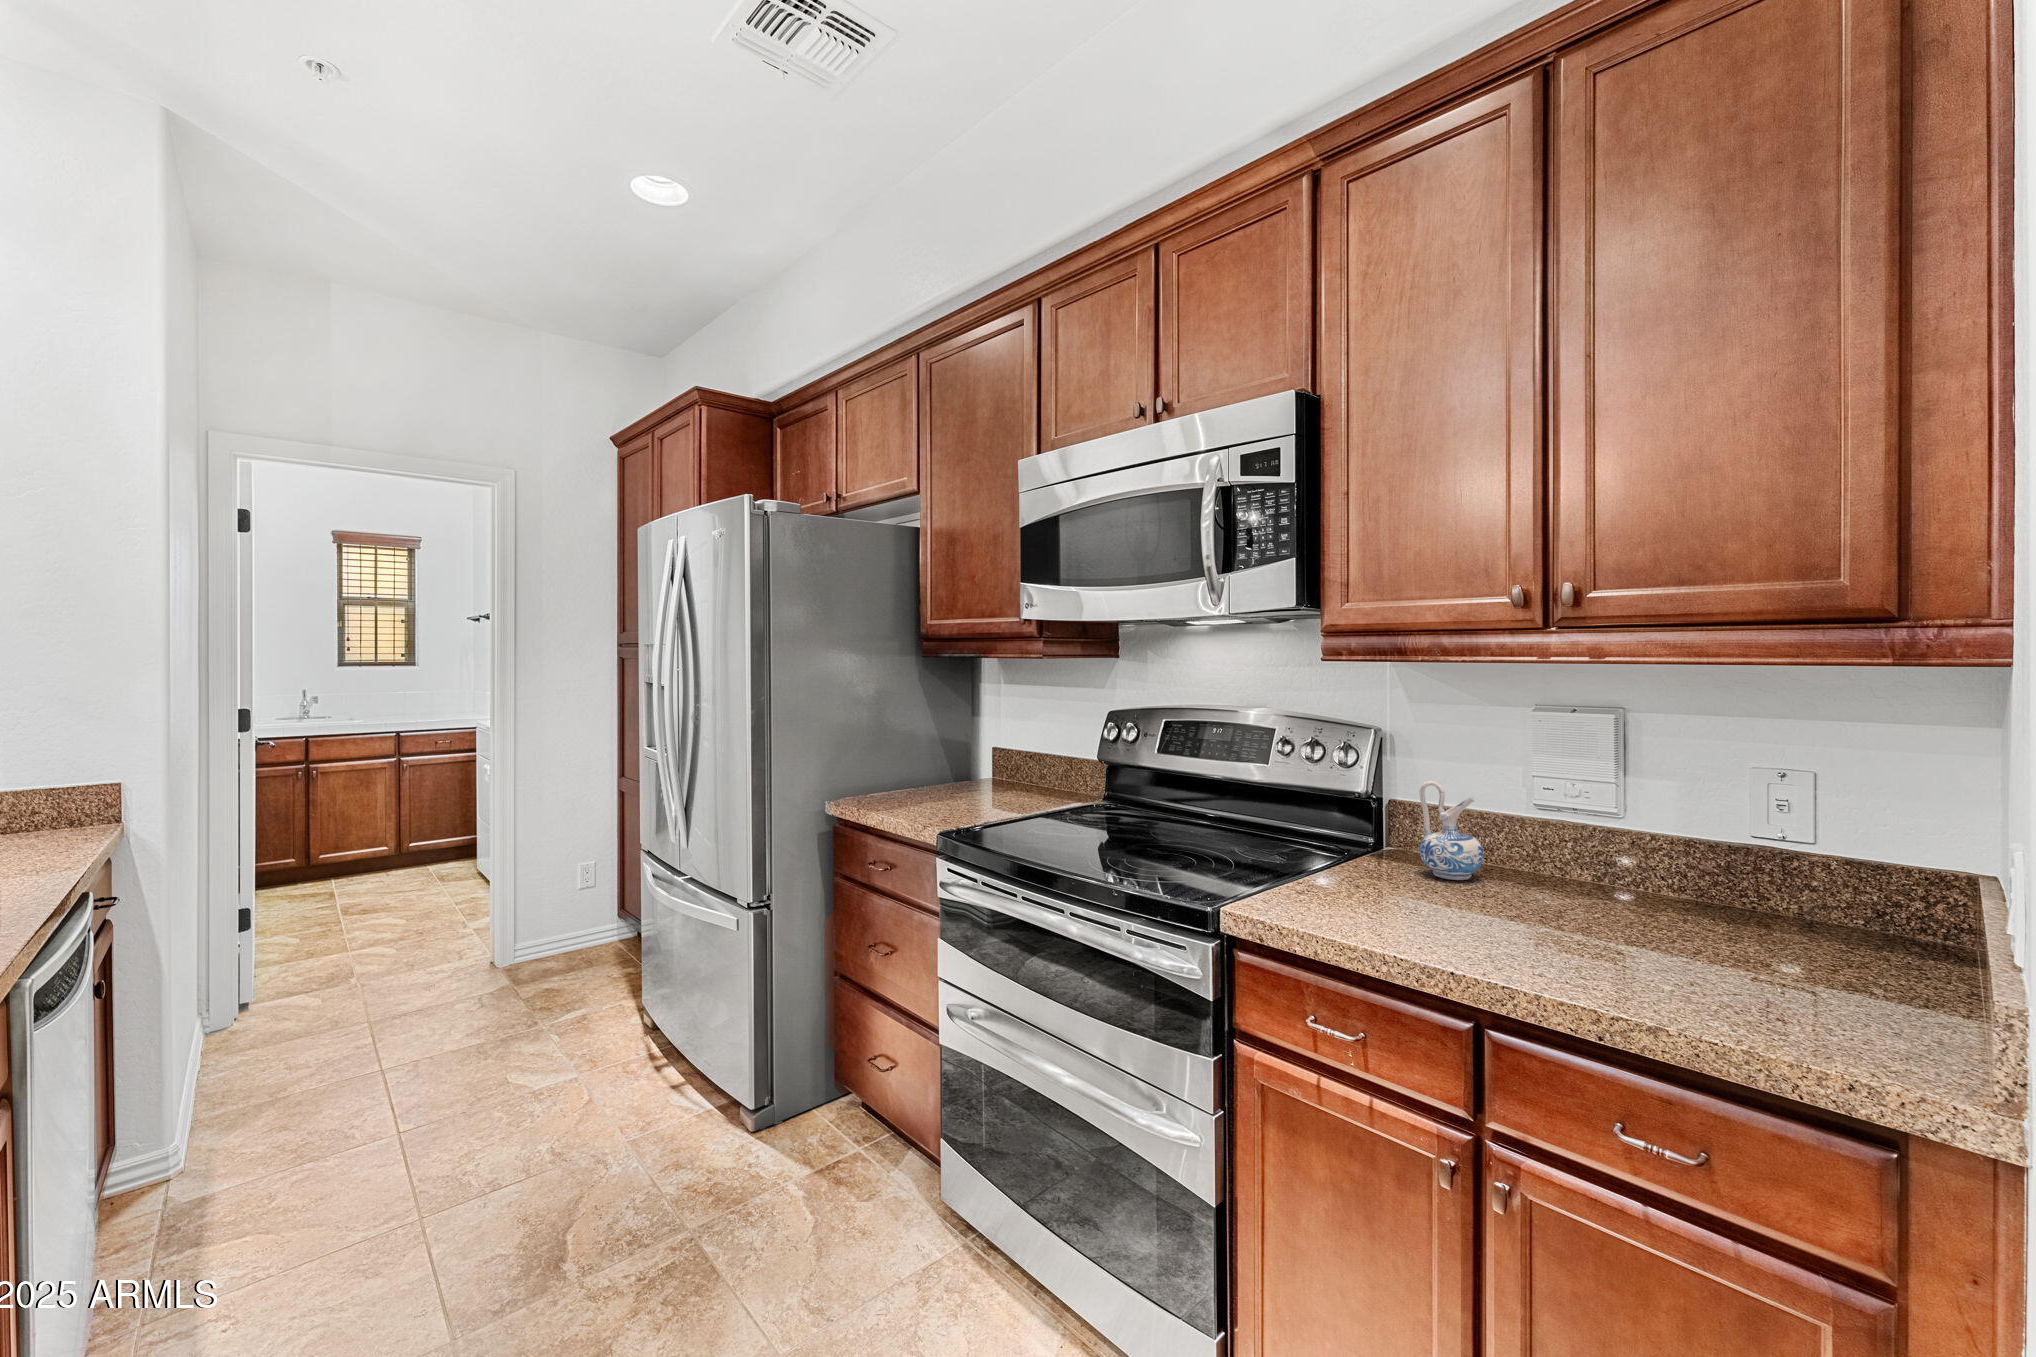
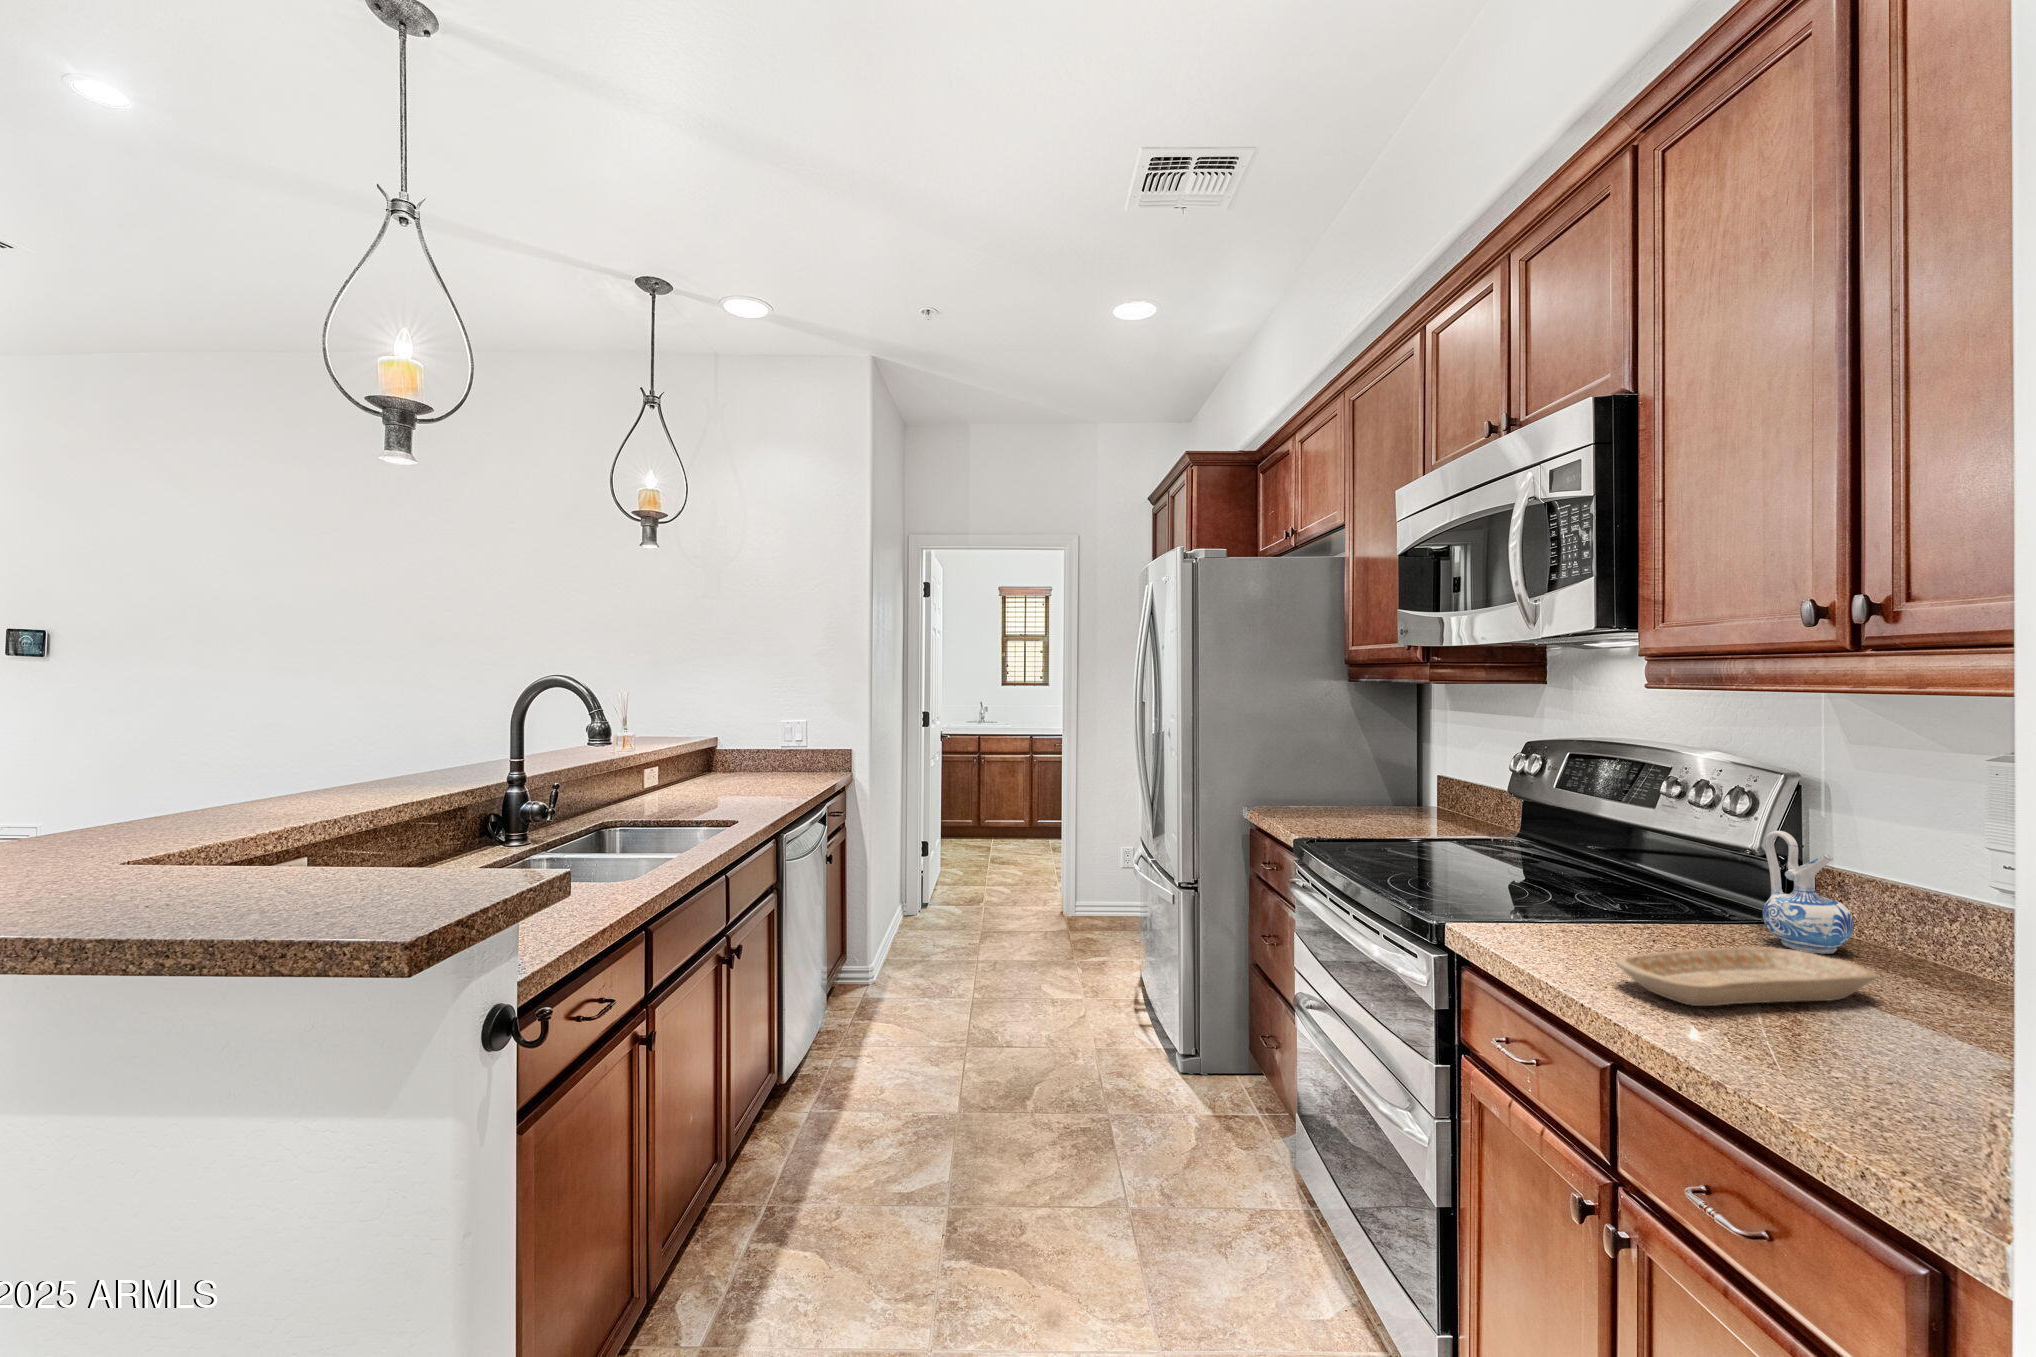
tray: none [1437,882,1572,952] -> present [1616,947,1878,1006]

